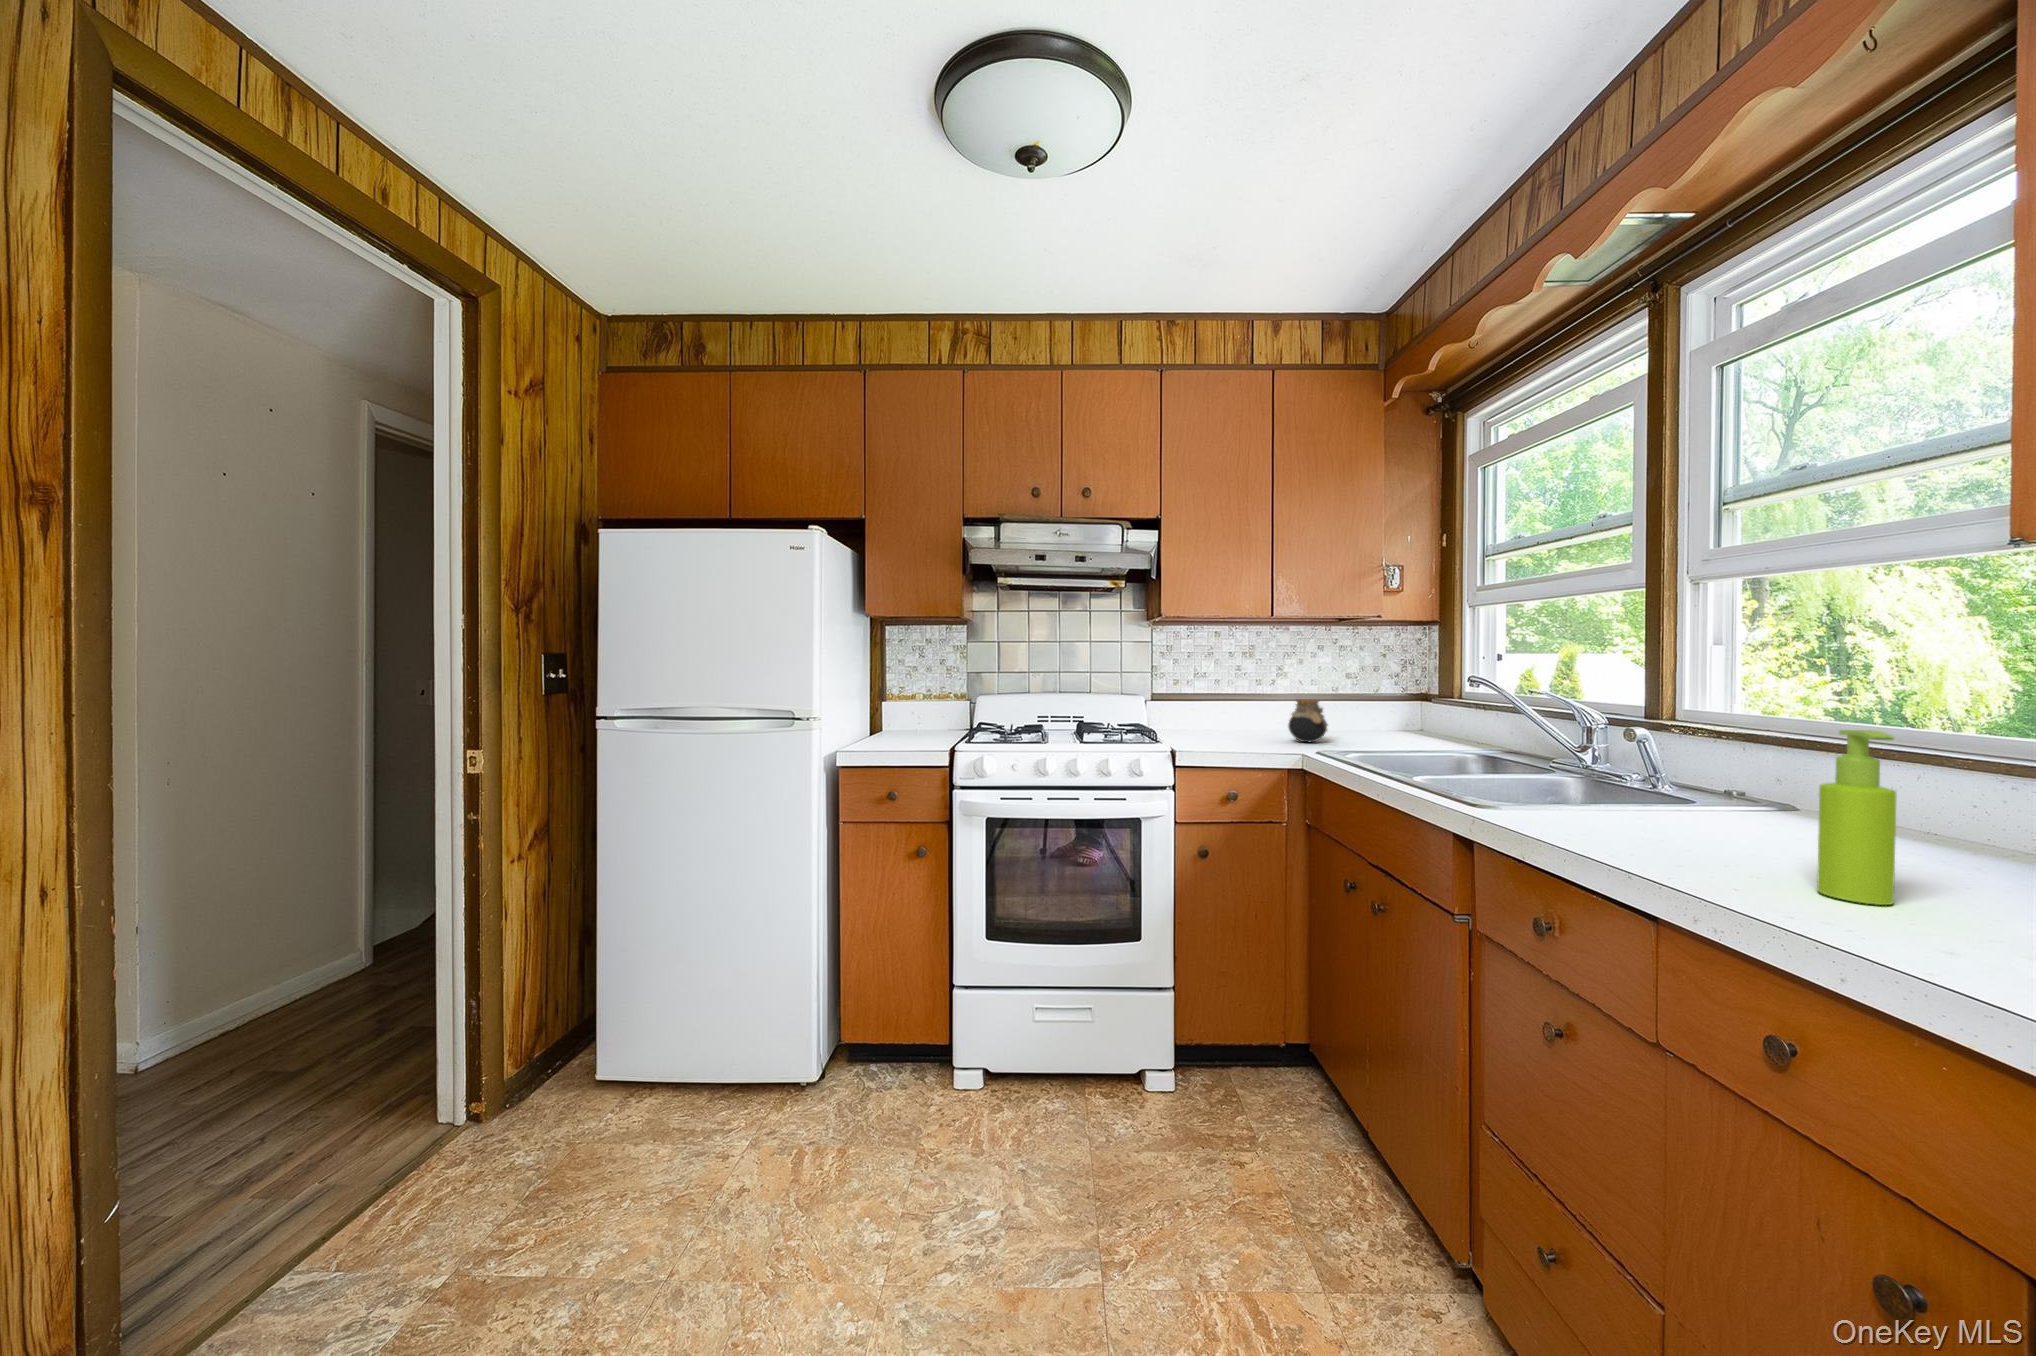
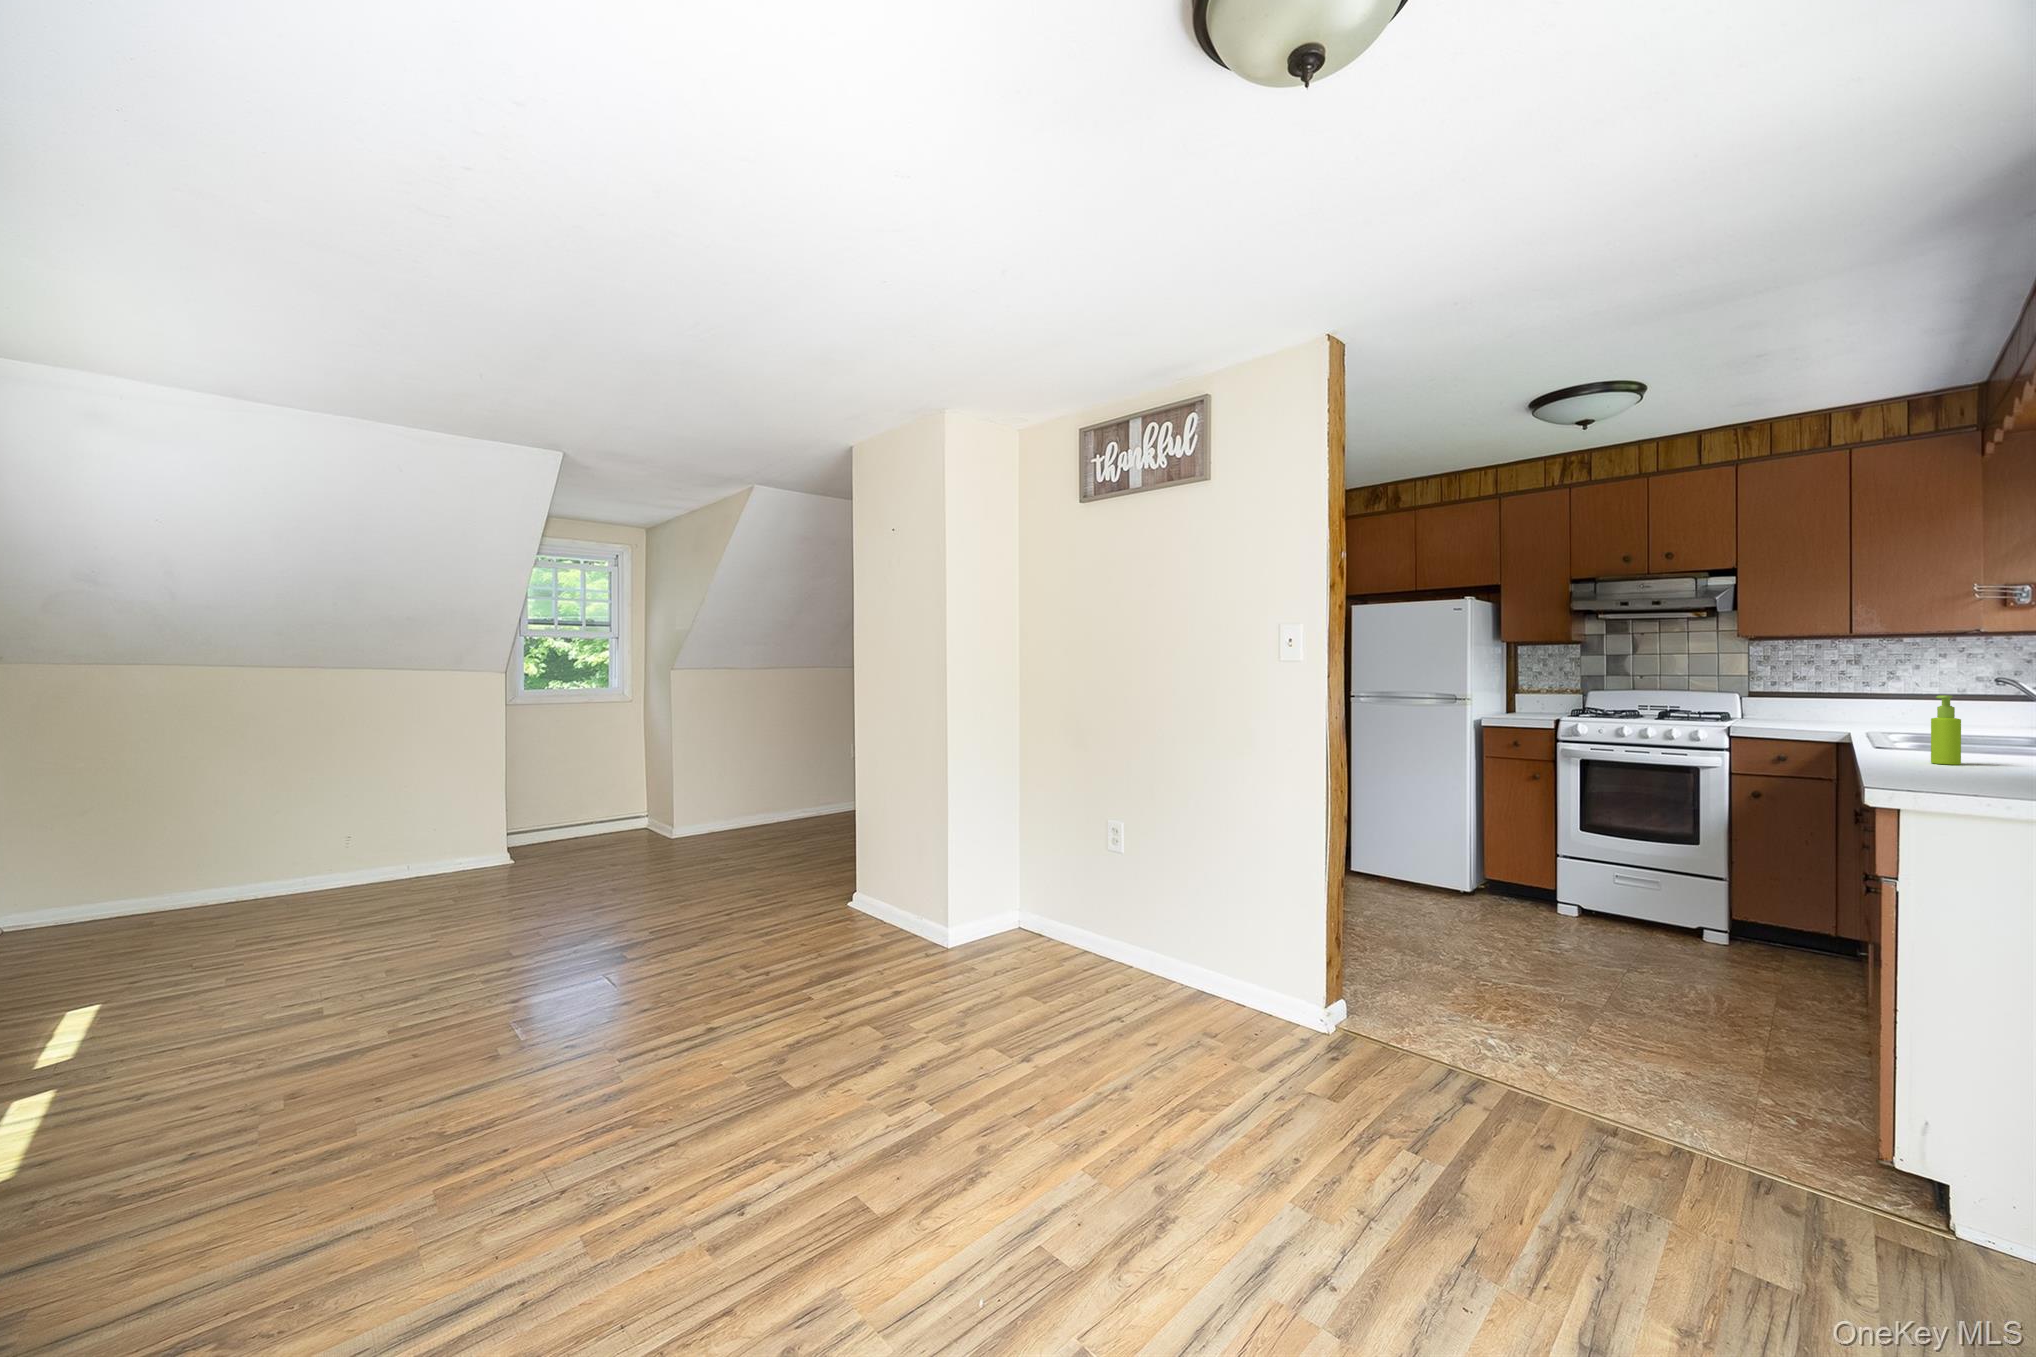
jar: present [1288,699,1328,742] -> none [1890,697,1933,732]

